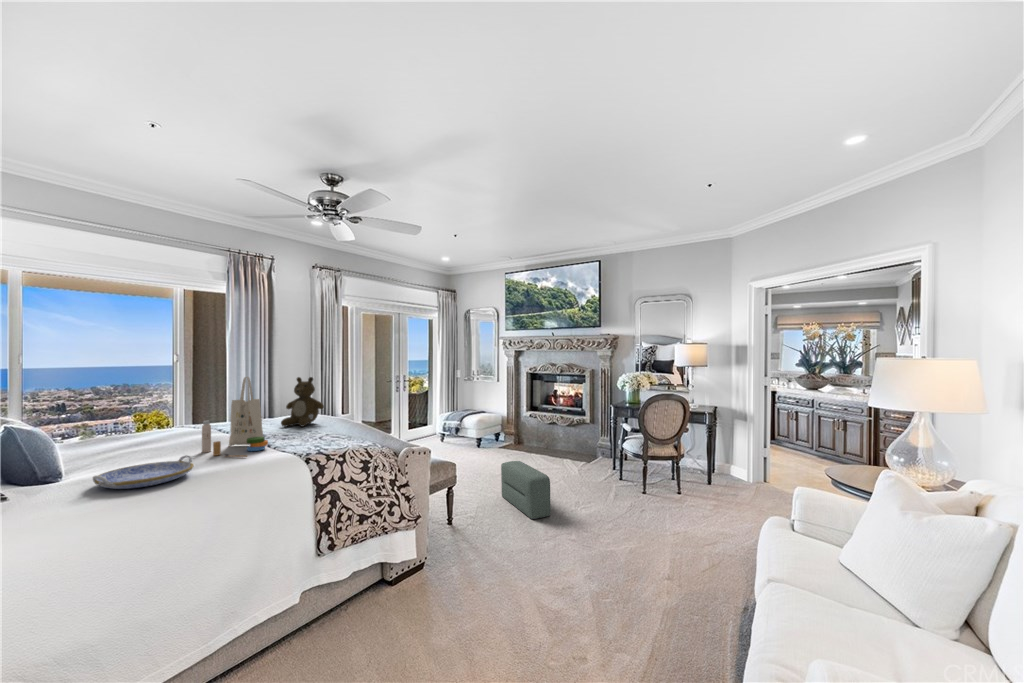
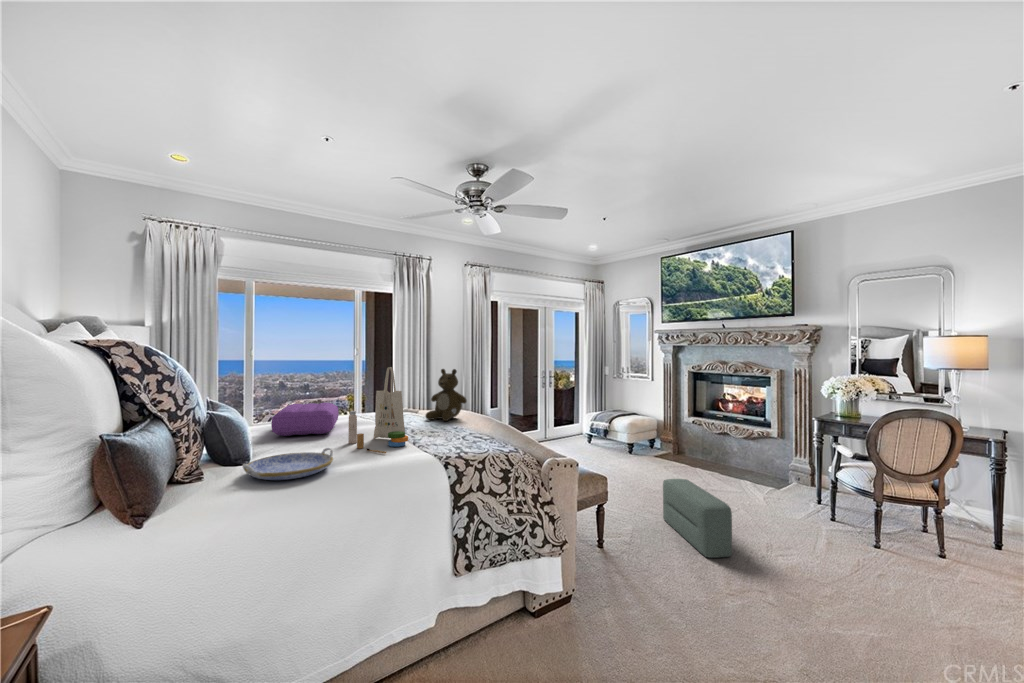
pillow: none [105,416,183,452] -> present [271,403,339,436]

